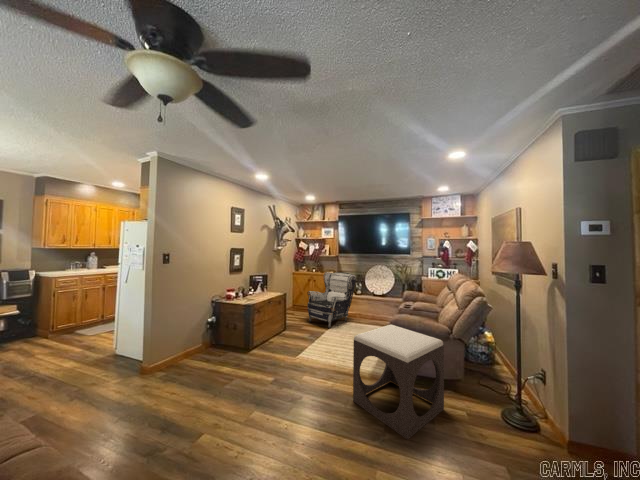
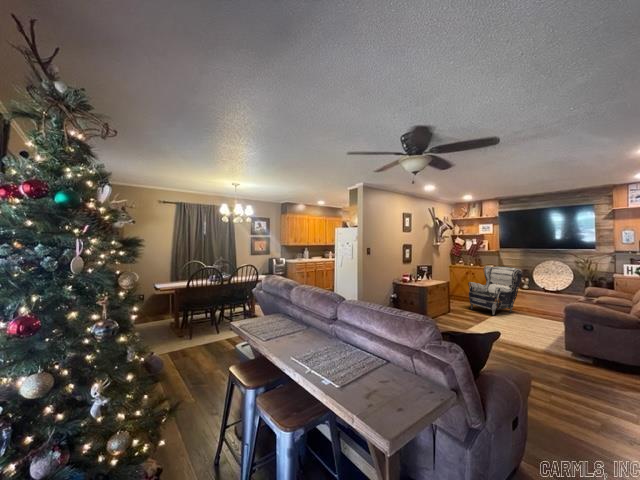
footstool: present [353,324,444,439] -> none [528,309,627,386]

